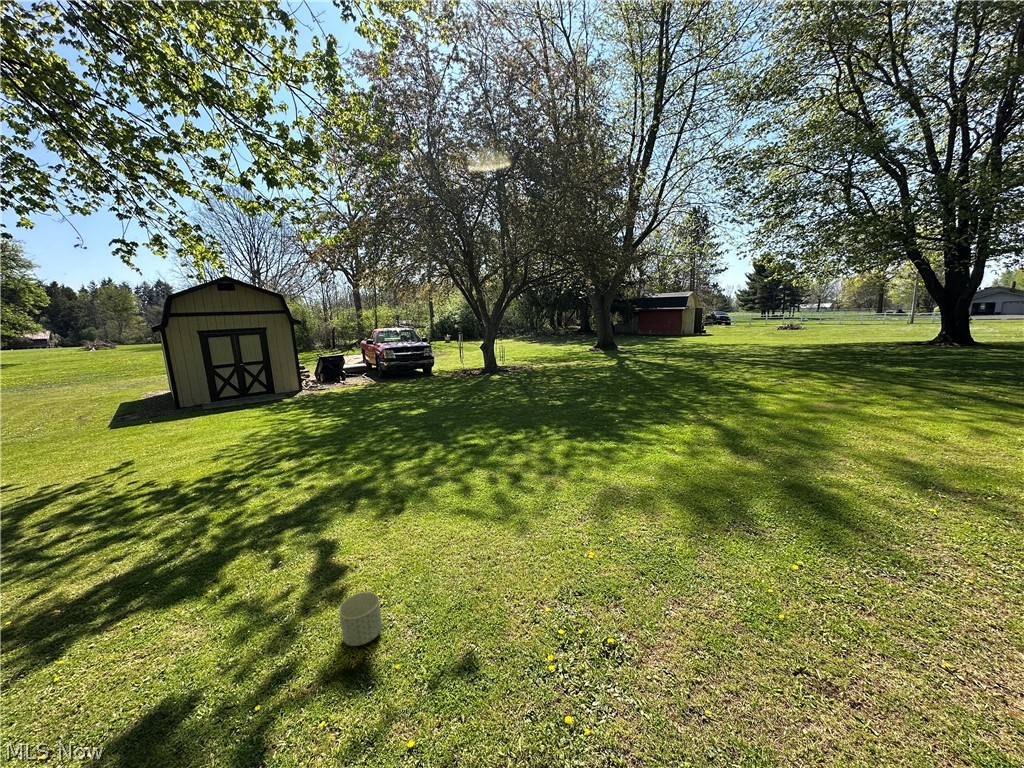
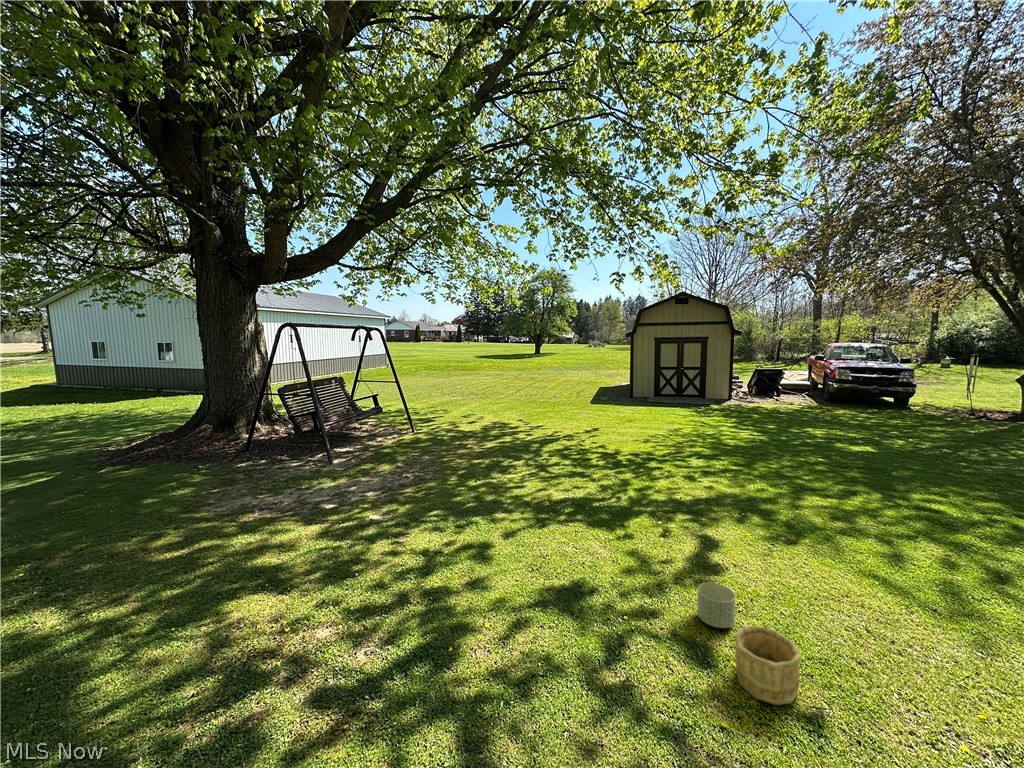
wooden bucket: none [393,611,455,693] -> present [734,626,801,705]

